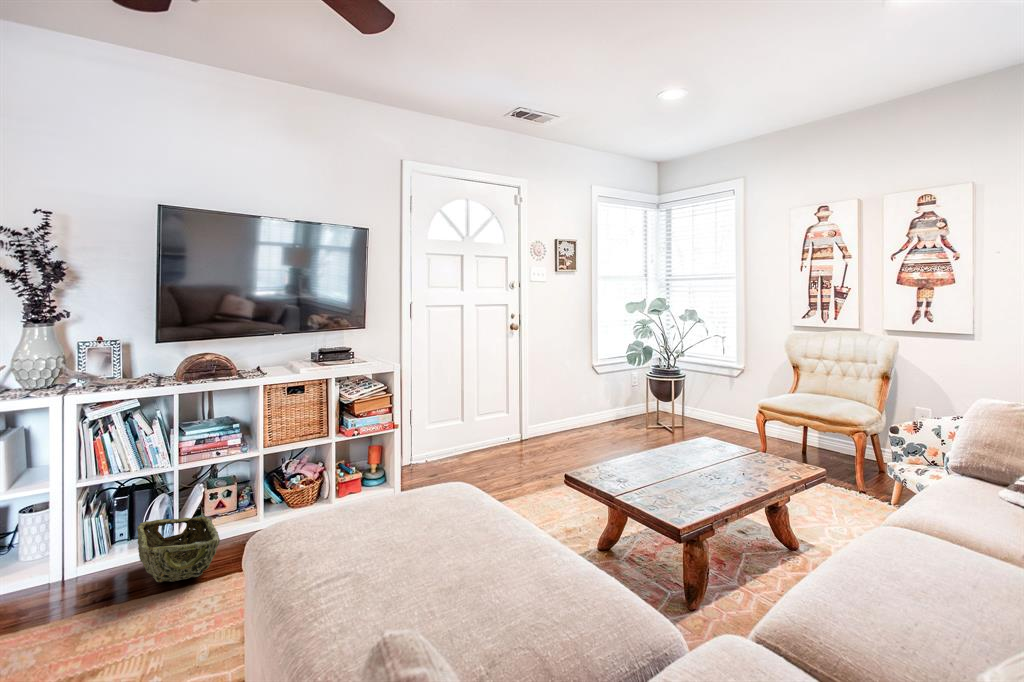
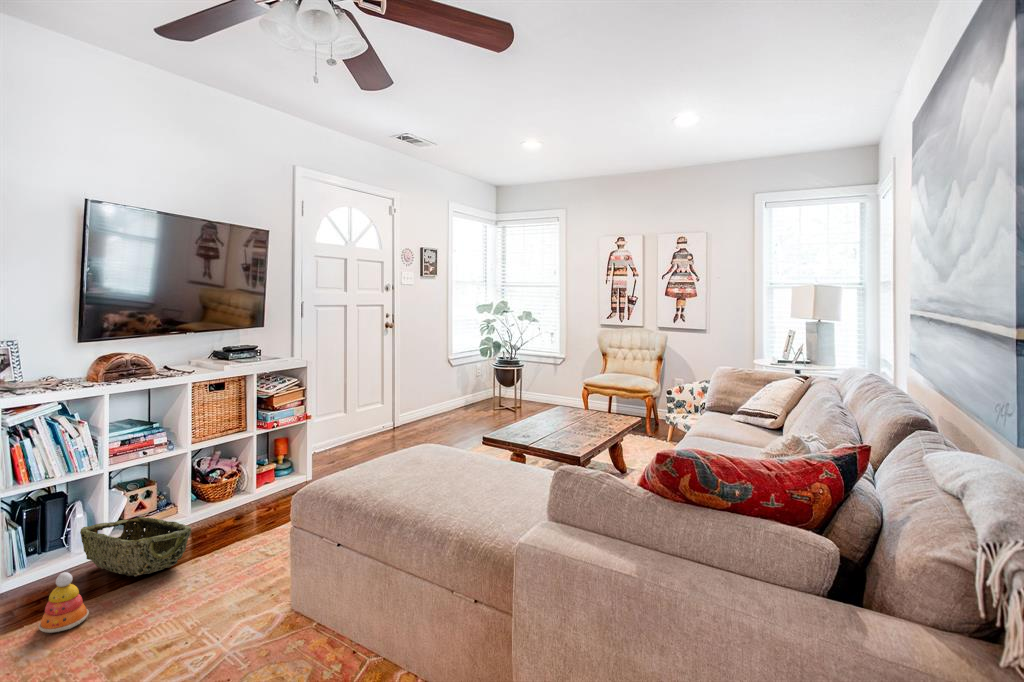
stacking toy: none [43,574,93,634] -> present [39,572,89,633]

